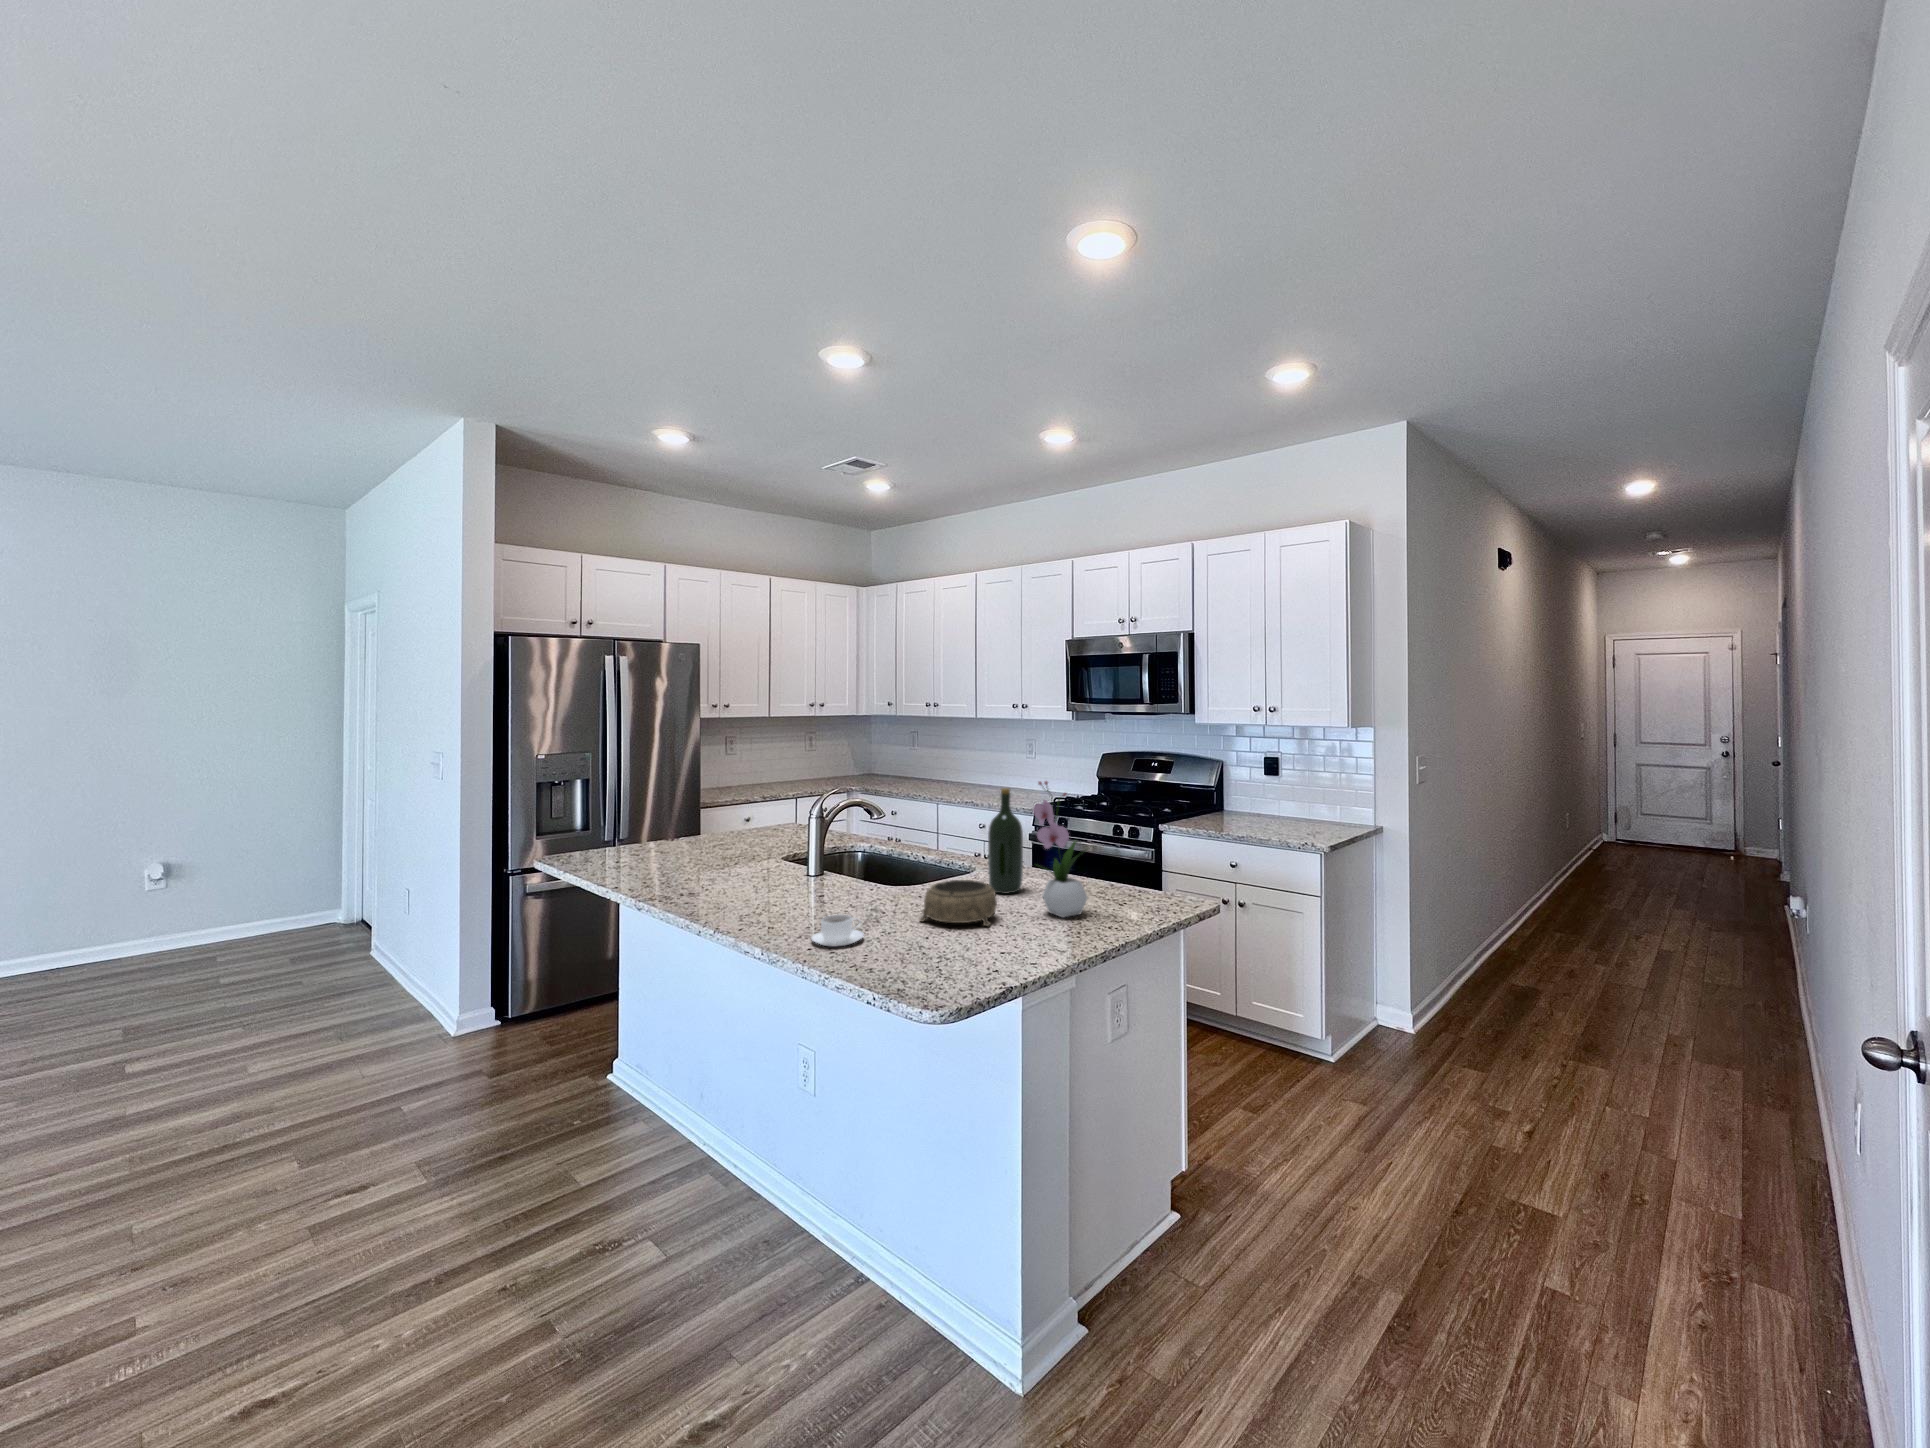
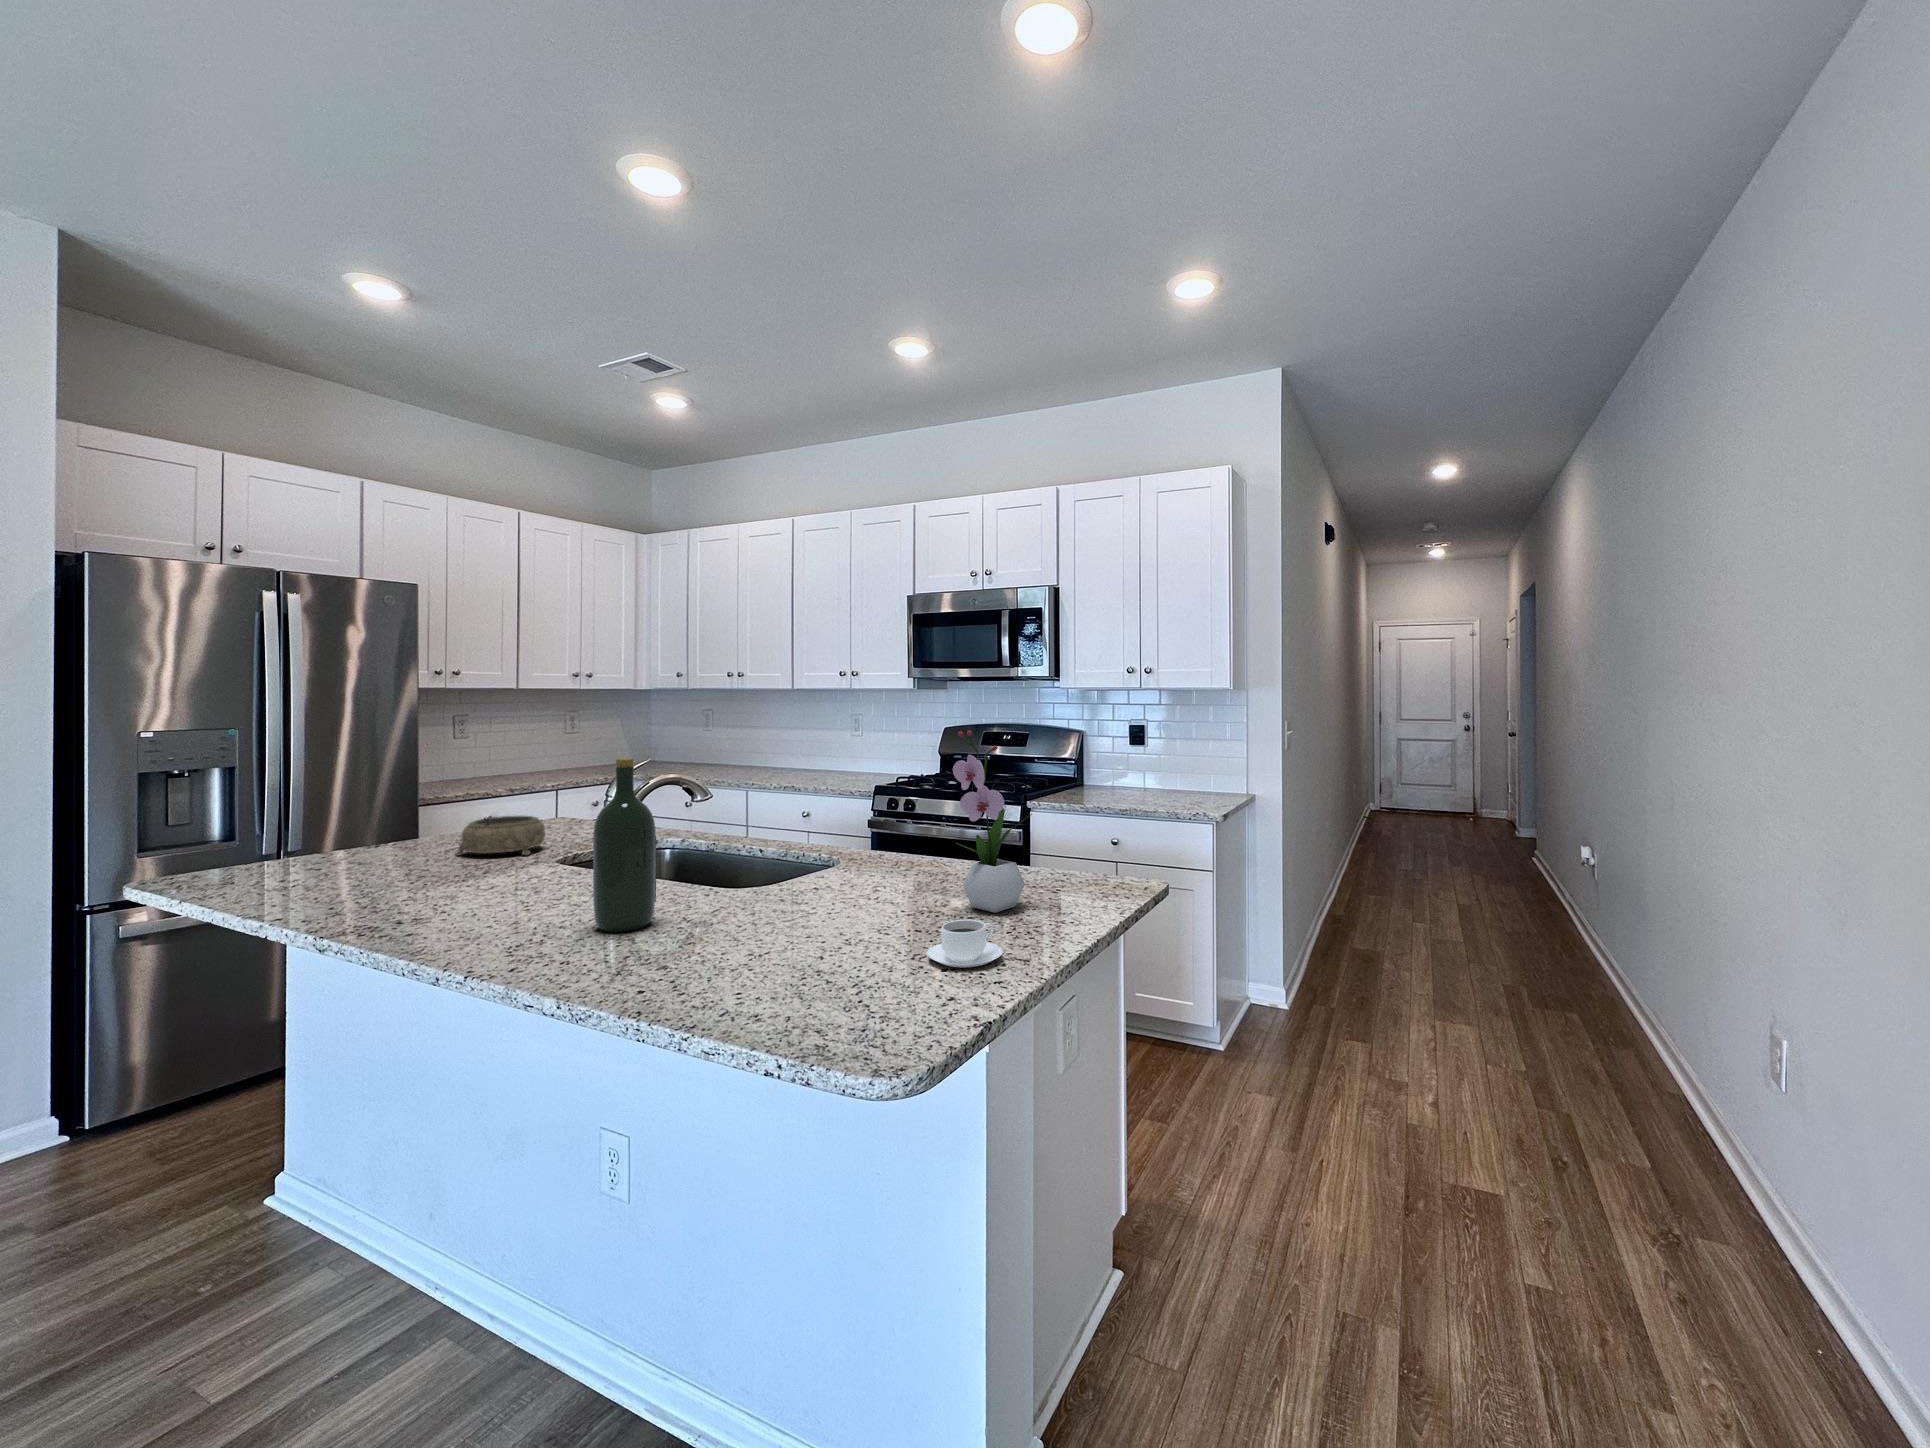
wine bottle: present [988,788,1023,894] -> present [593,758,656,932]
decorative bowl: present [920,880,997,926] -> present [455,816,545,856]
coffee cup: present [812,914,864,946] -> present [927,920,1003,968]

